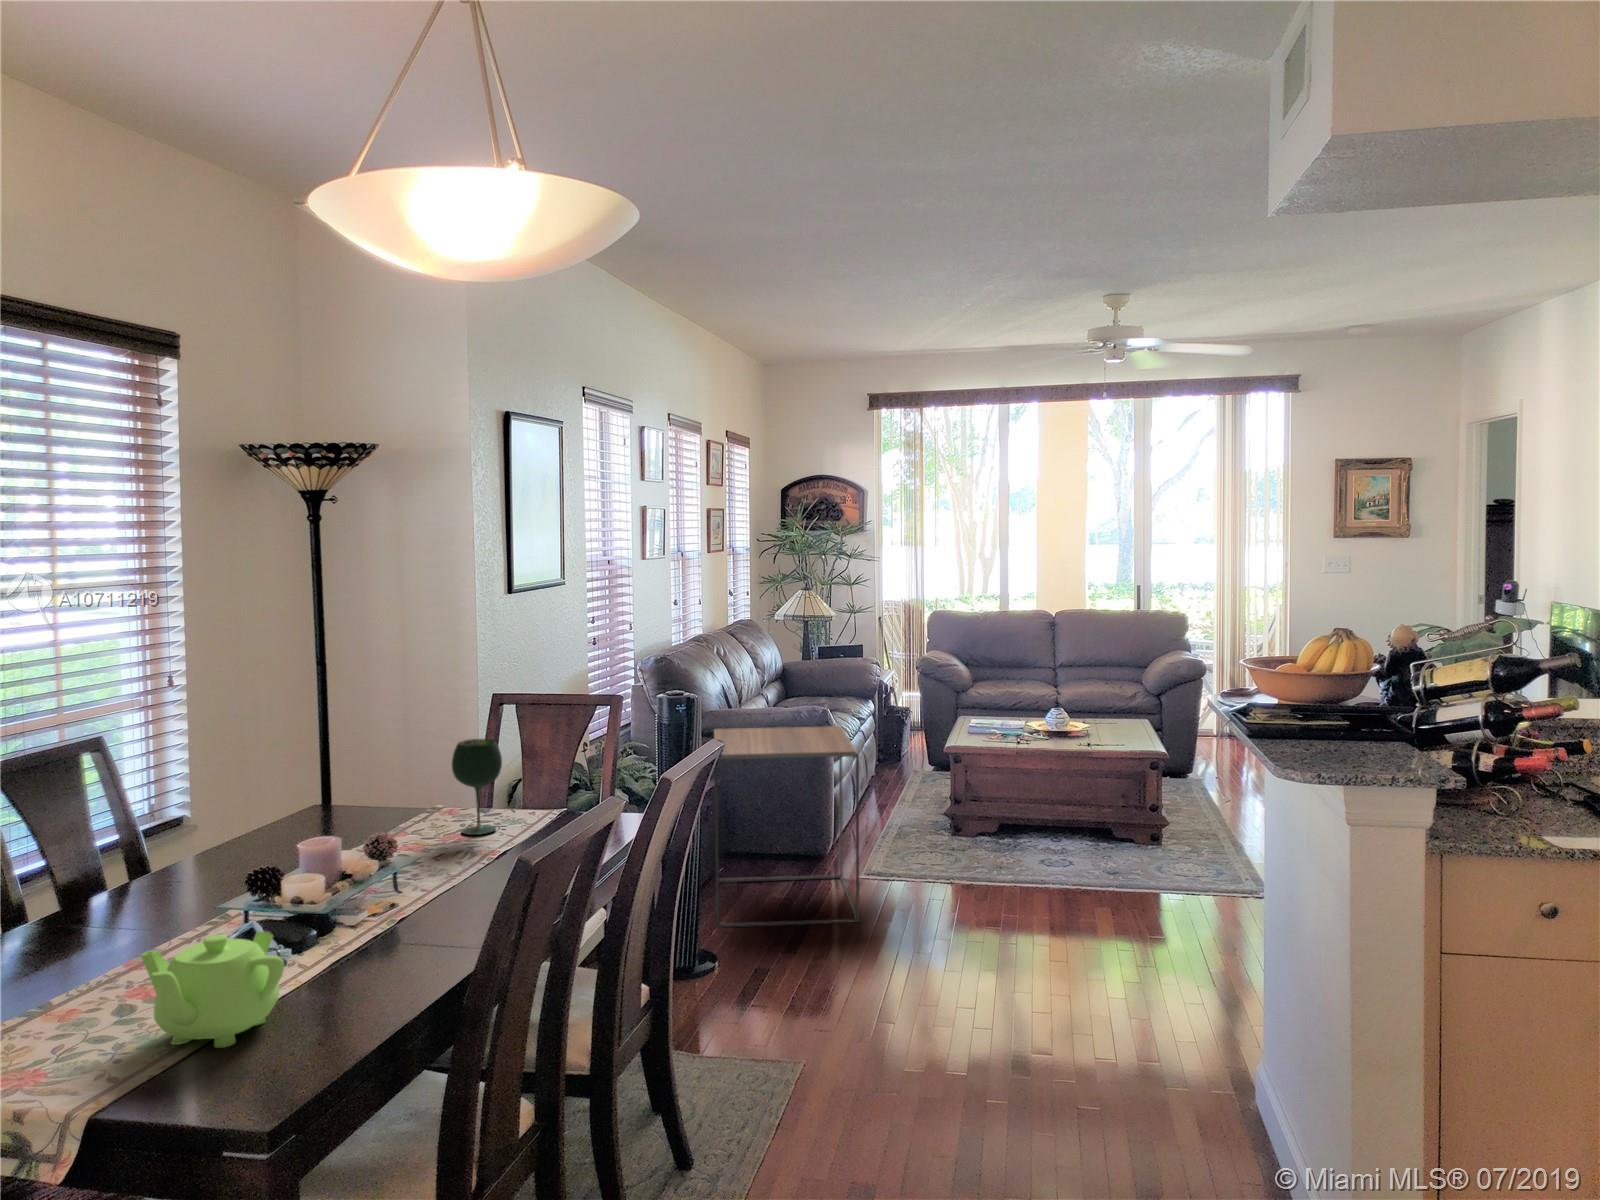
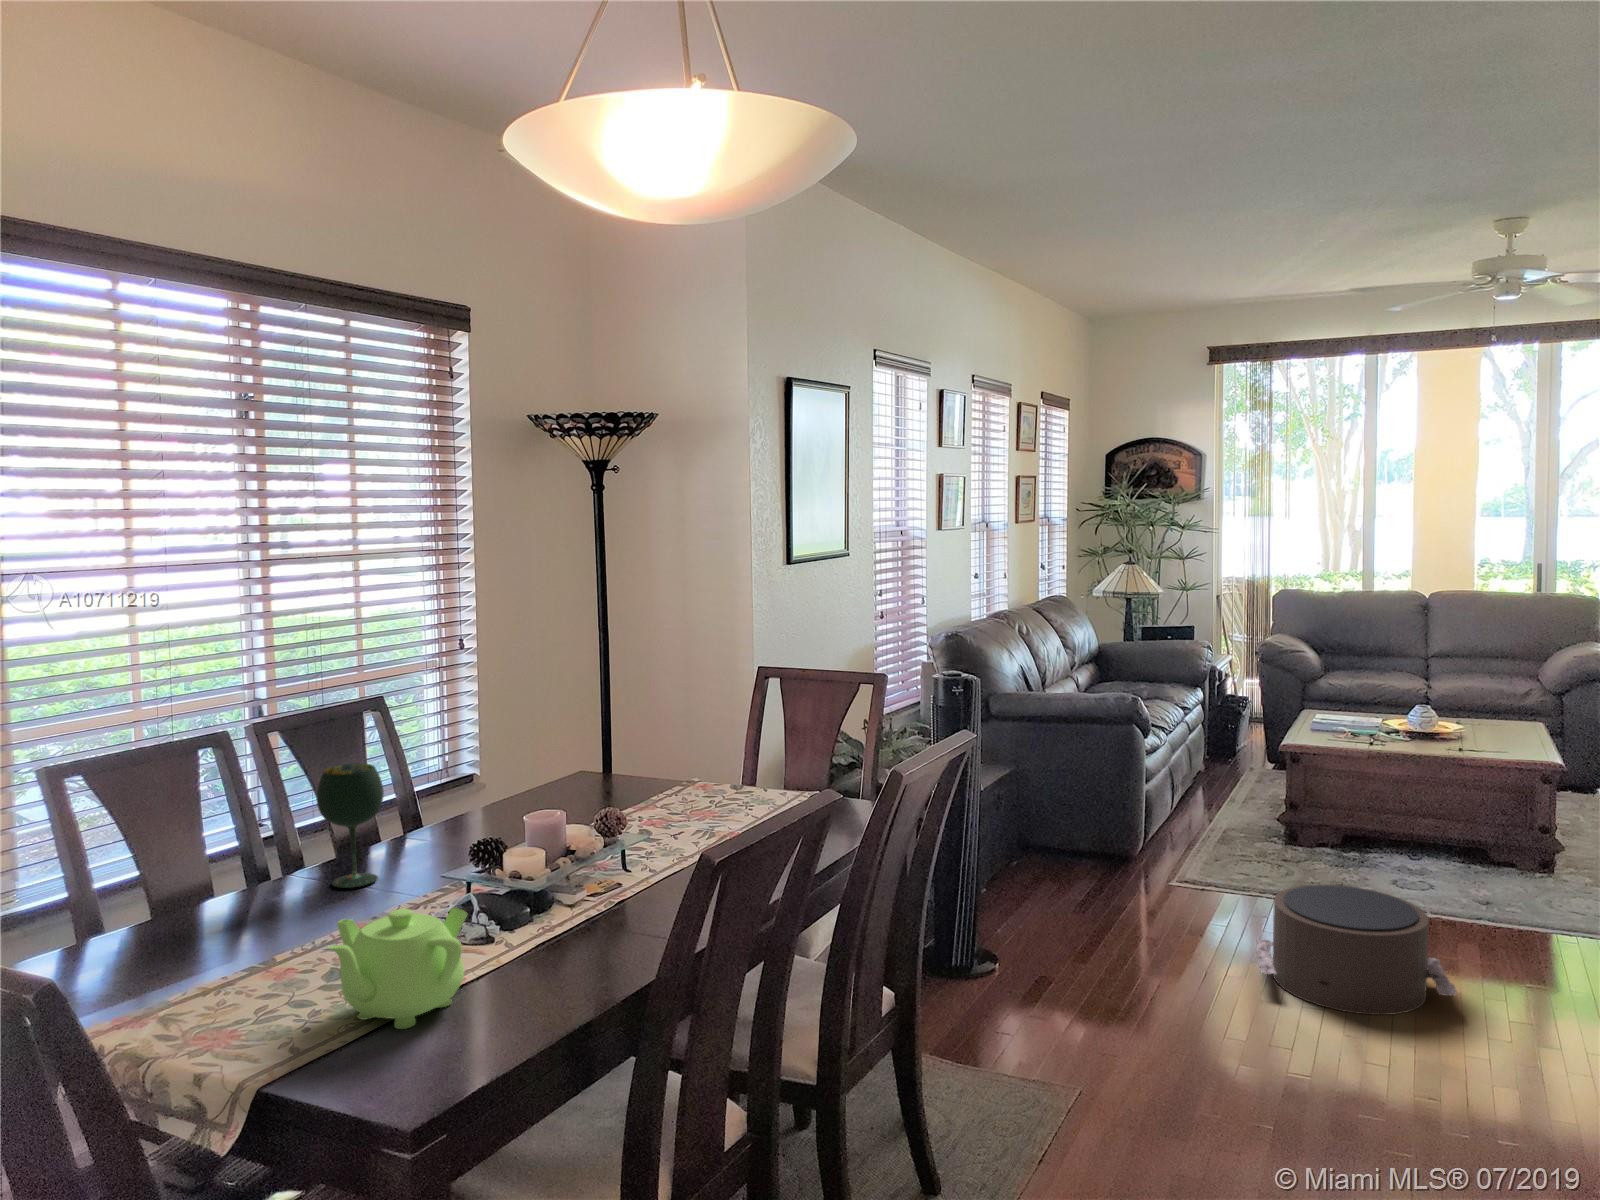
side table: present [714,726,859,927] -> none [999,711,1165,937]
wine glass: present [452,739,502,835] -> present [316,763,384,888]
pouf: none [937,863,1091,968] -> present [1256,884,1457,1015]

